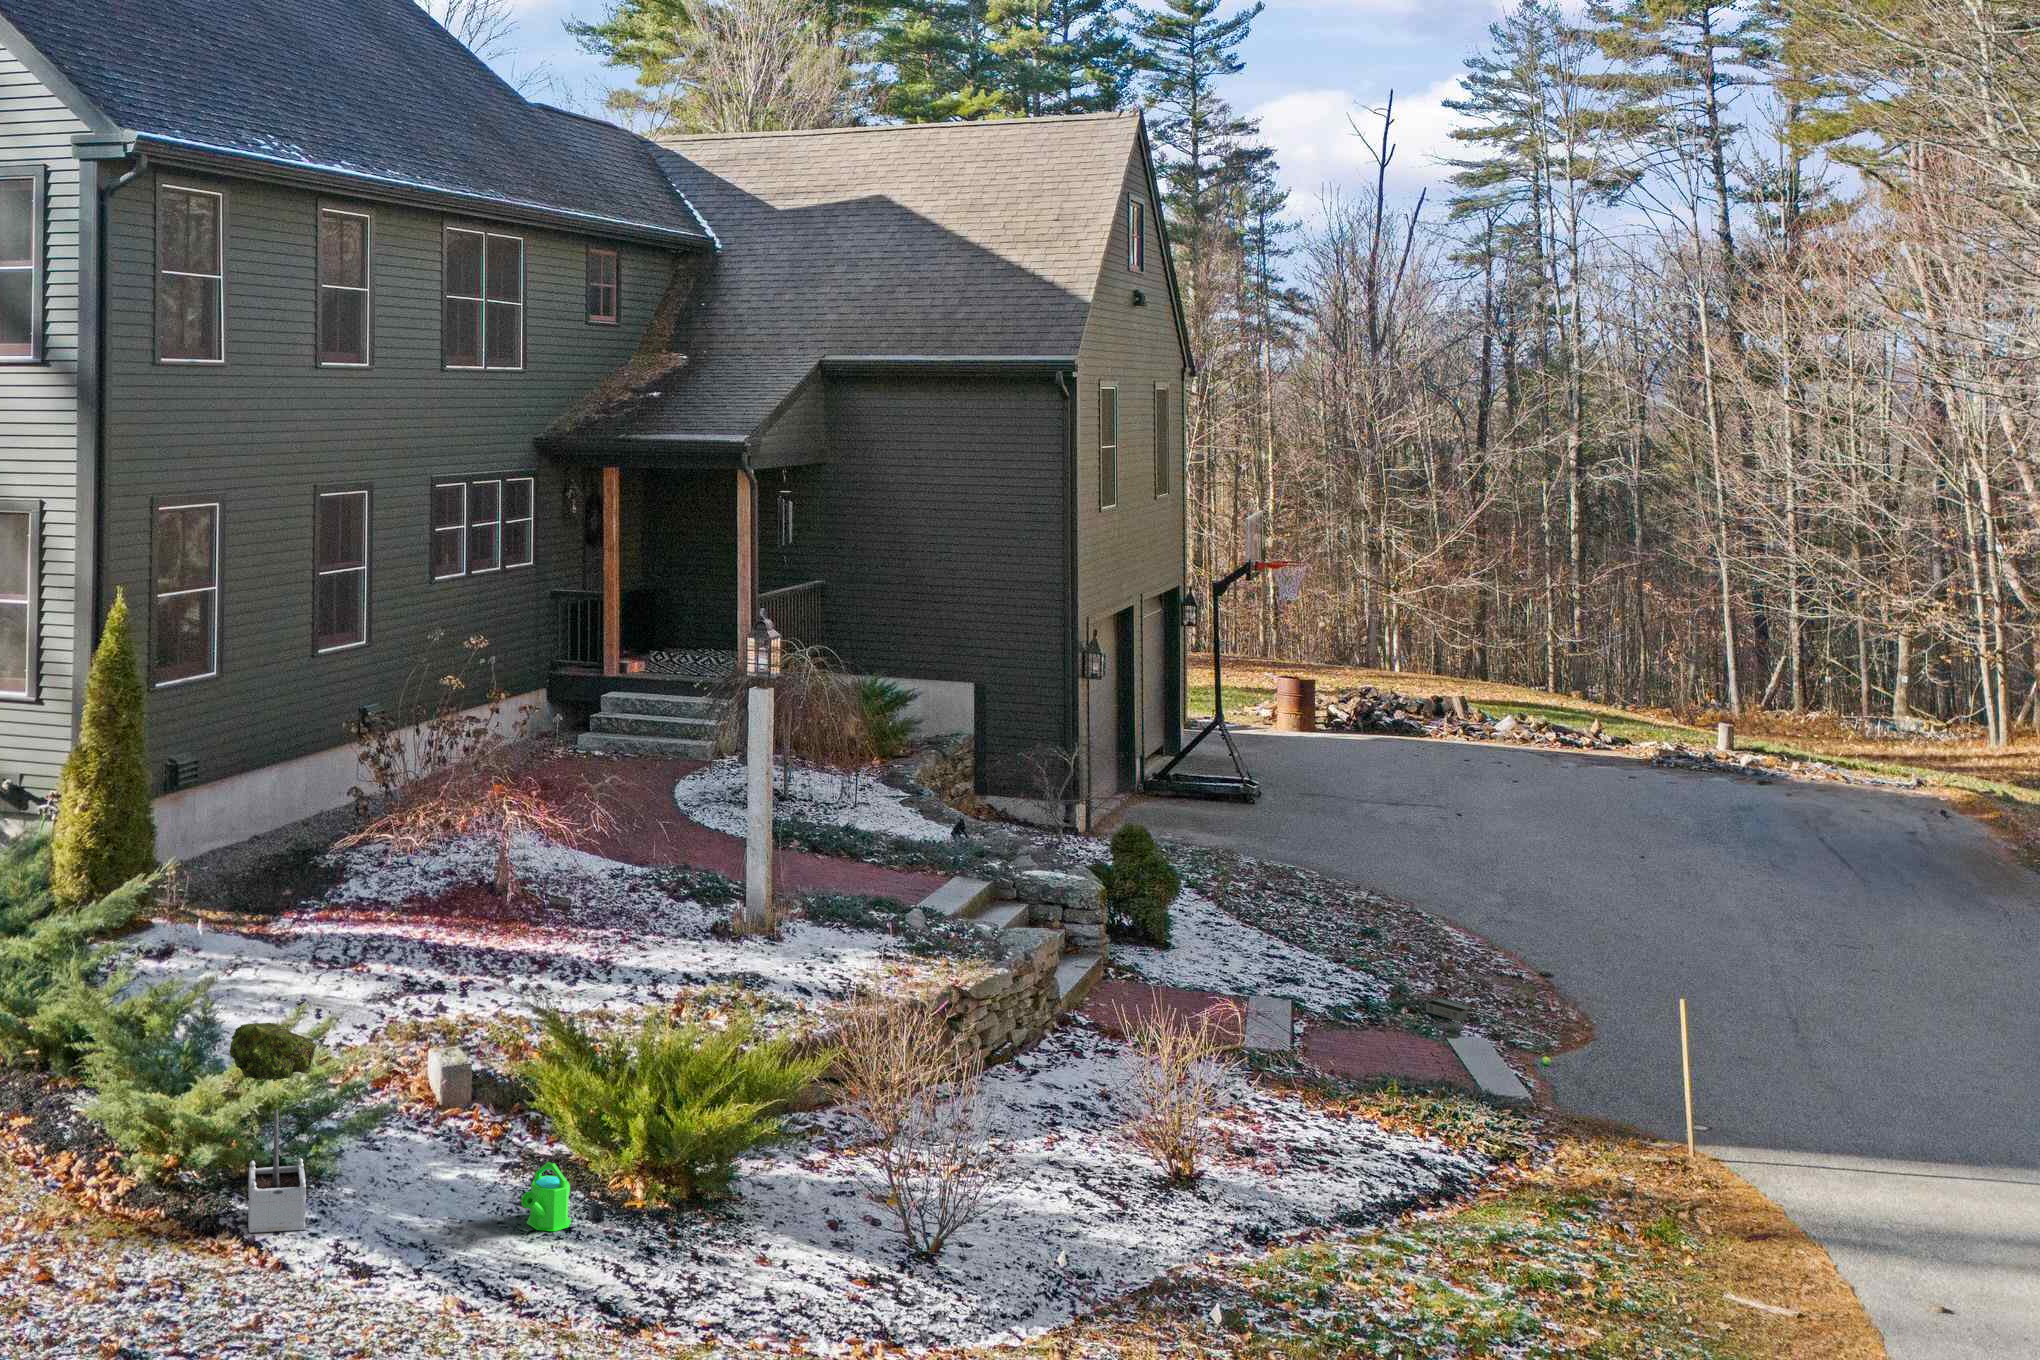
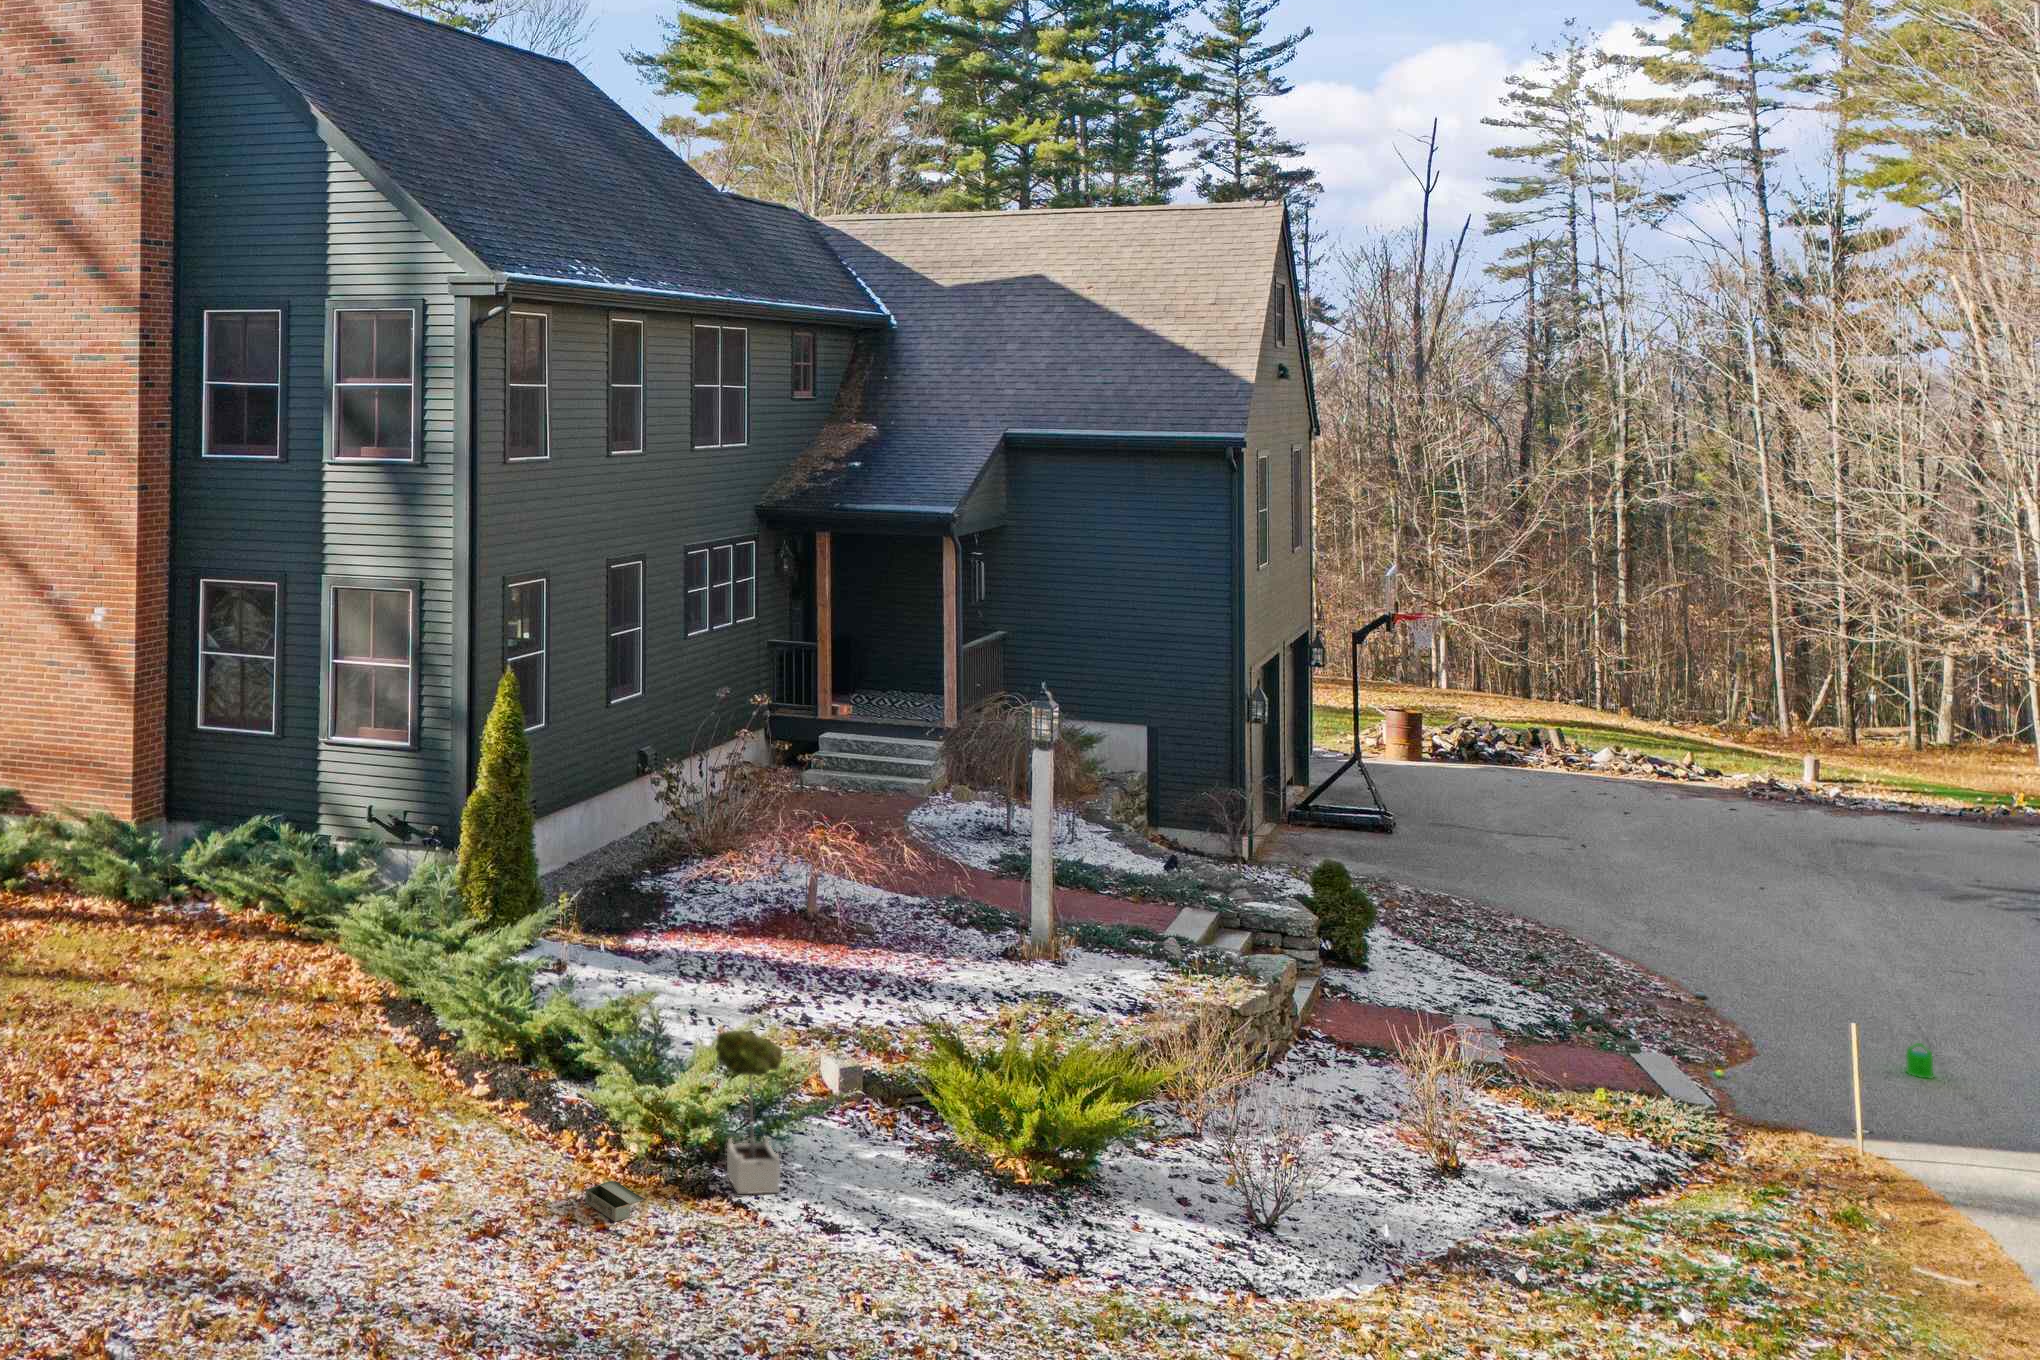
toolbox: present [1426,998,1473,1021] -> present [585,1181,644,1222]
watering can: present [521,1162,571,1231] -> present [1906,1043,1934,1078]

